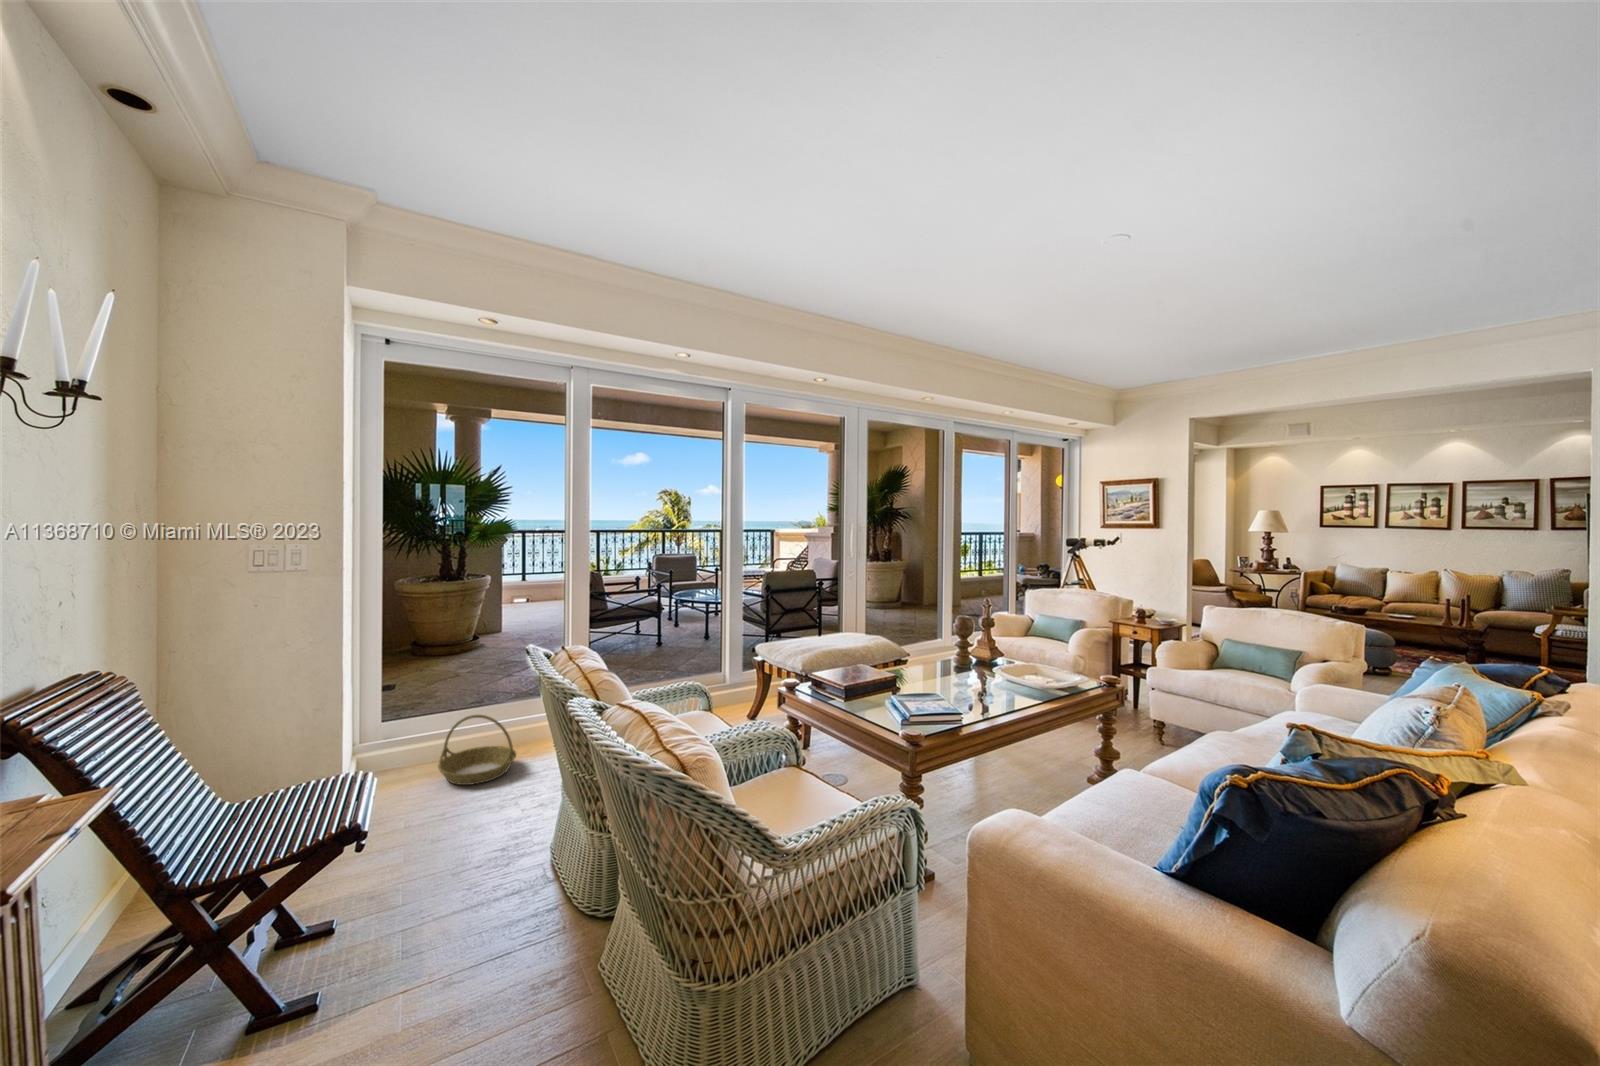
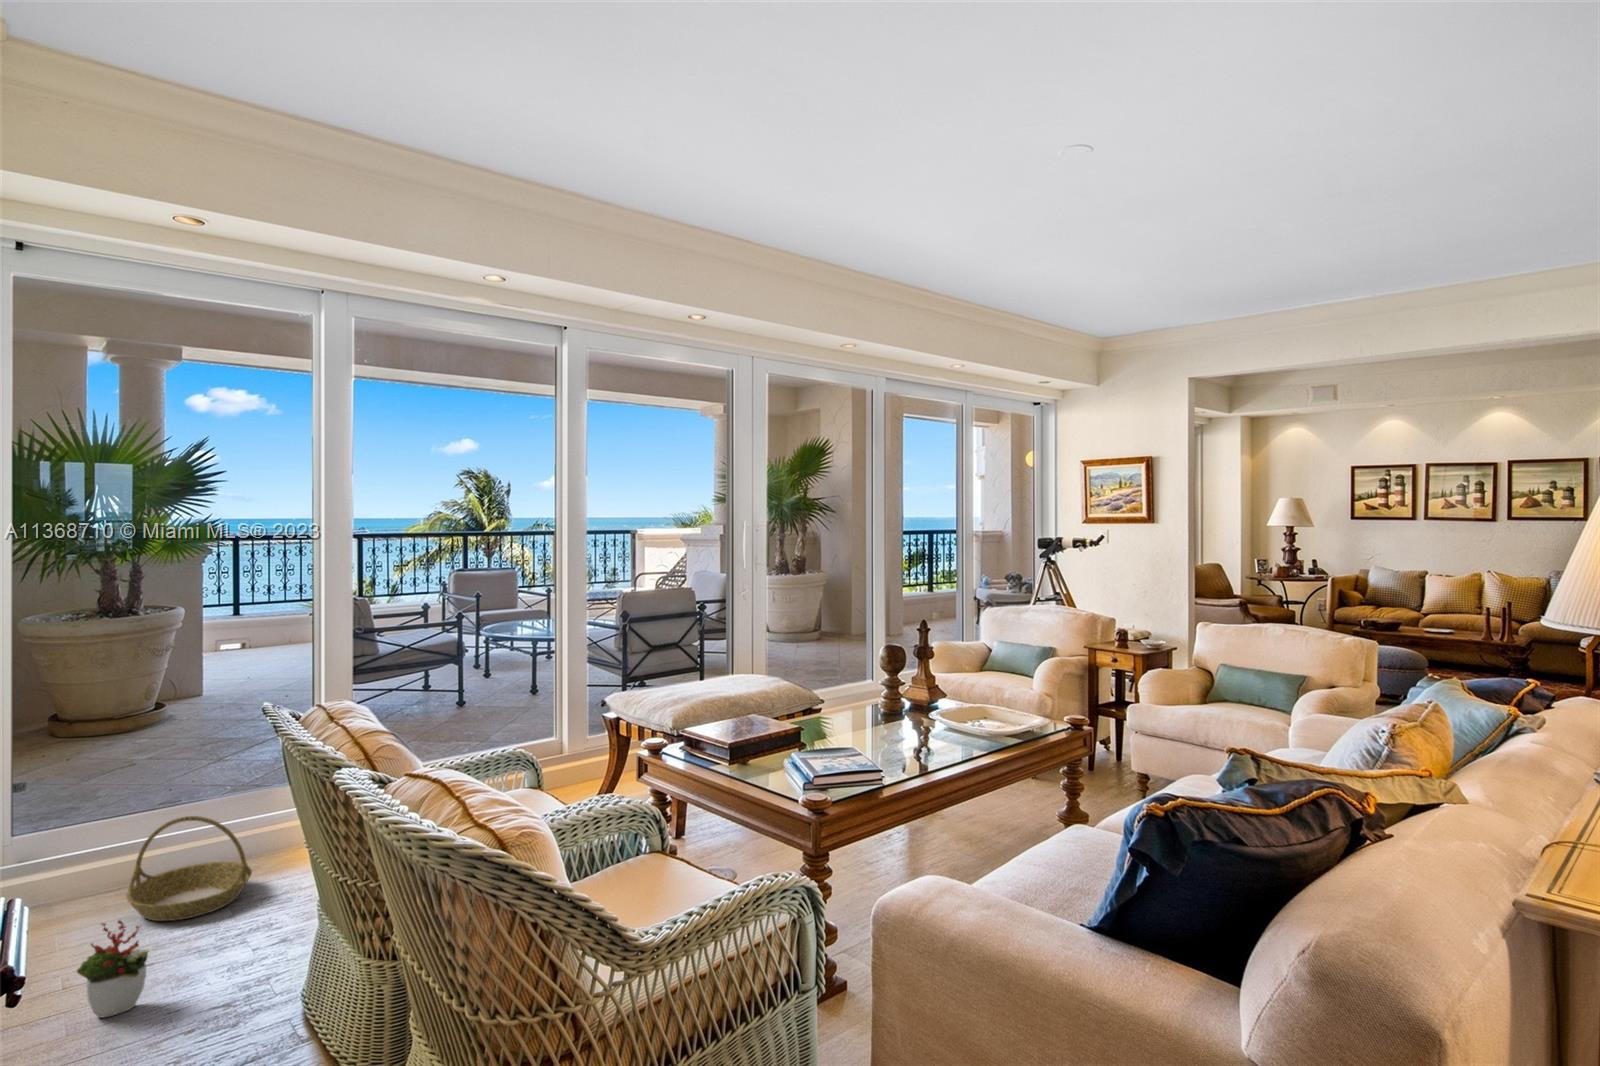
decorative plant: none [403,785,448,851] -> present [77,920,148,1018]

